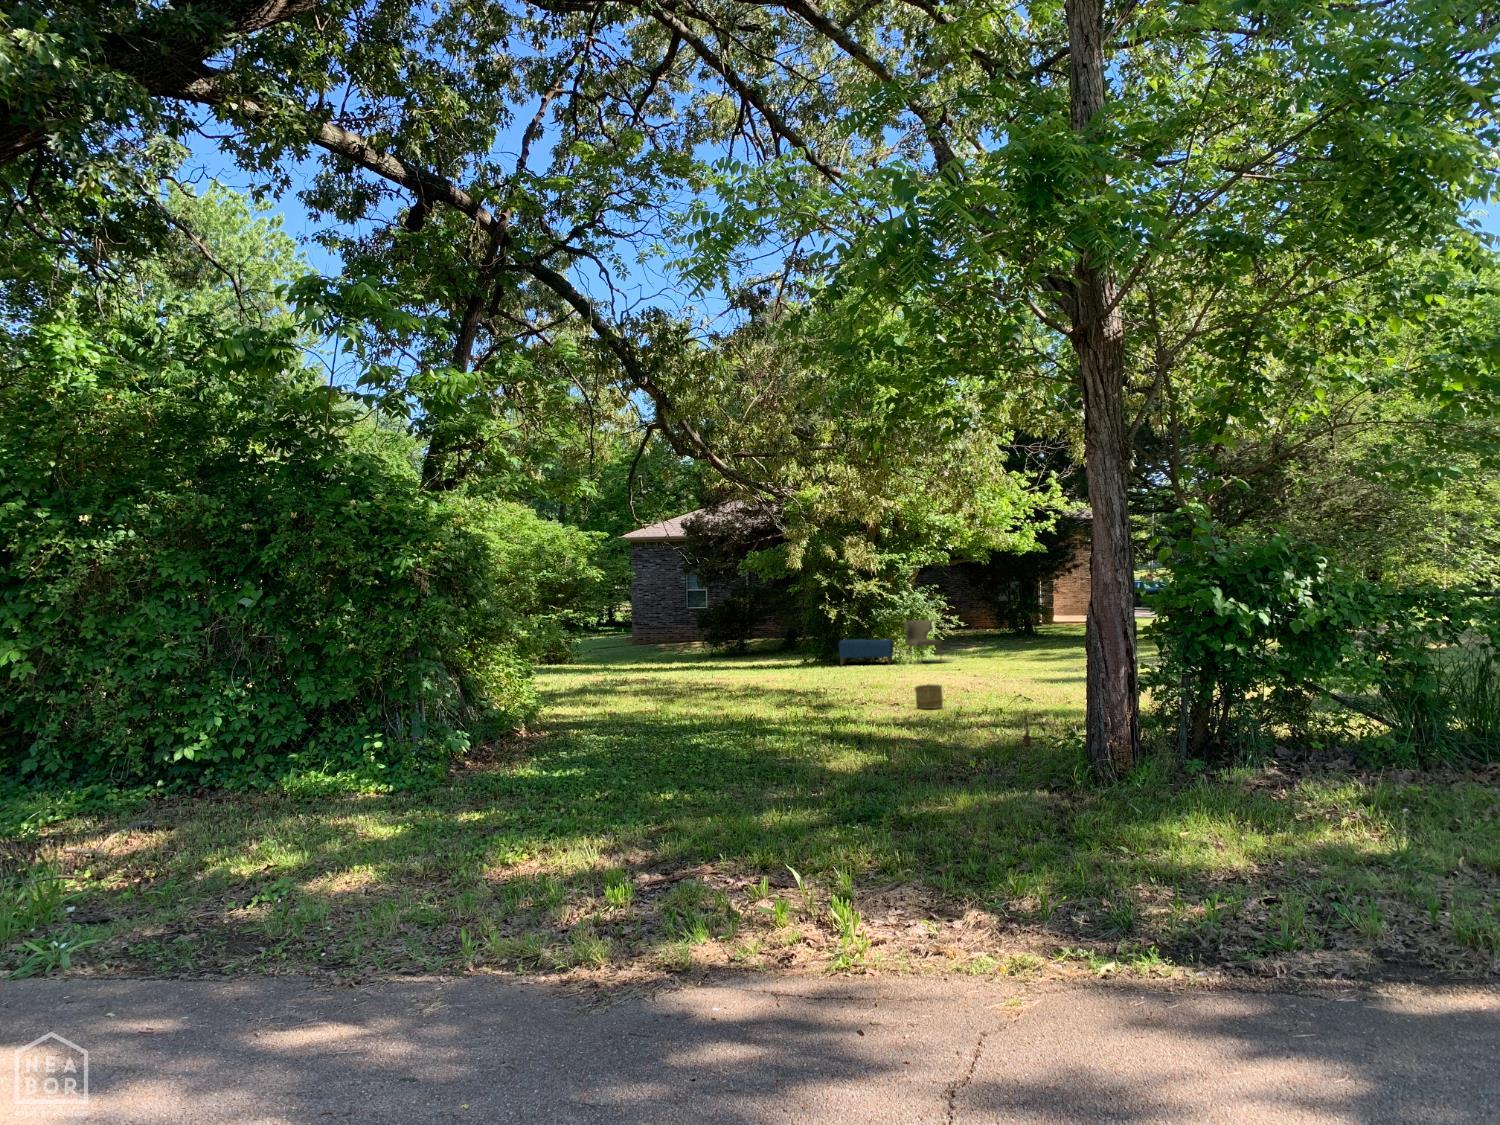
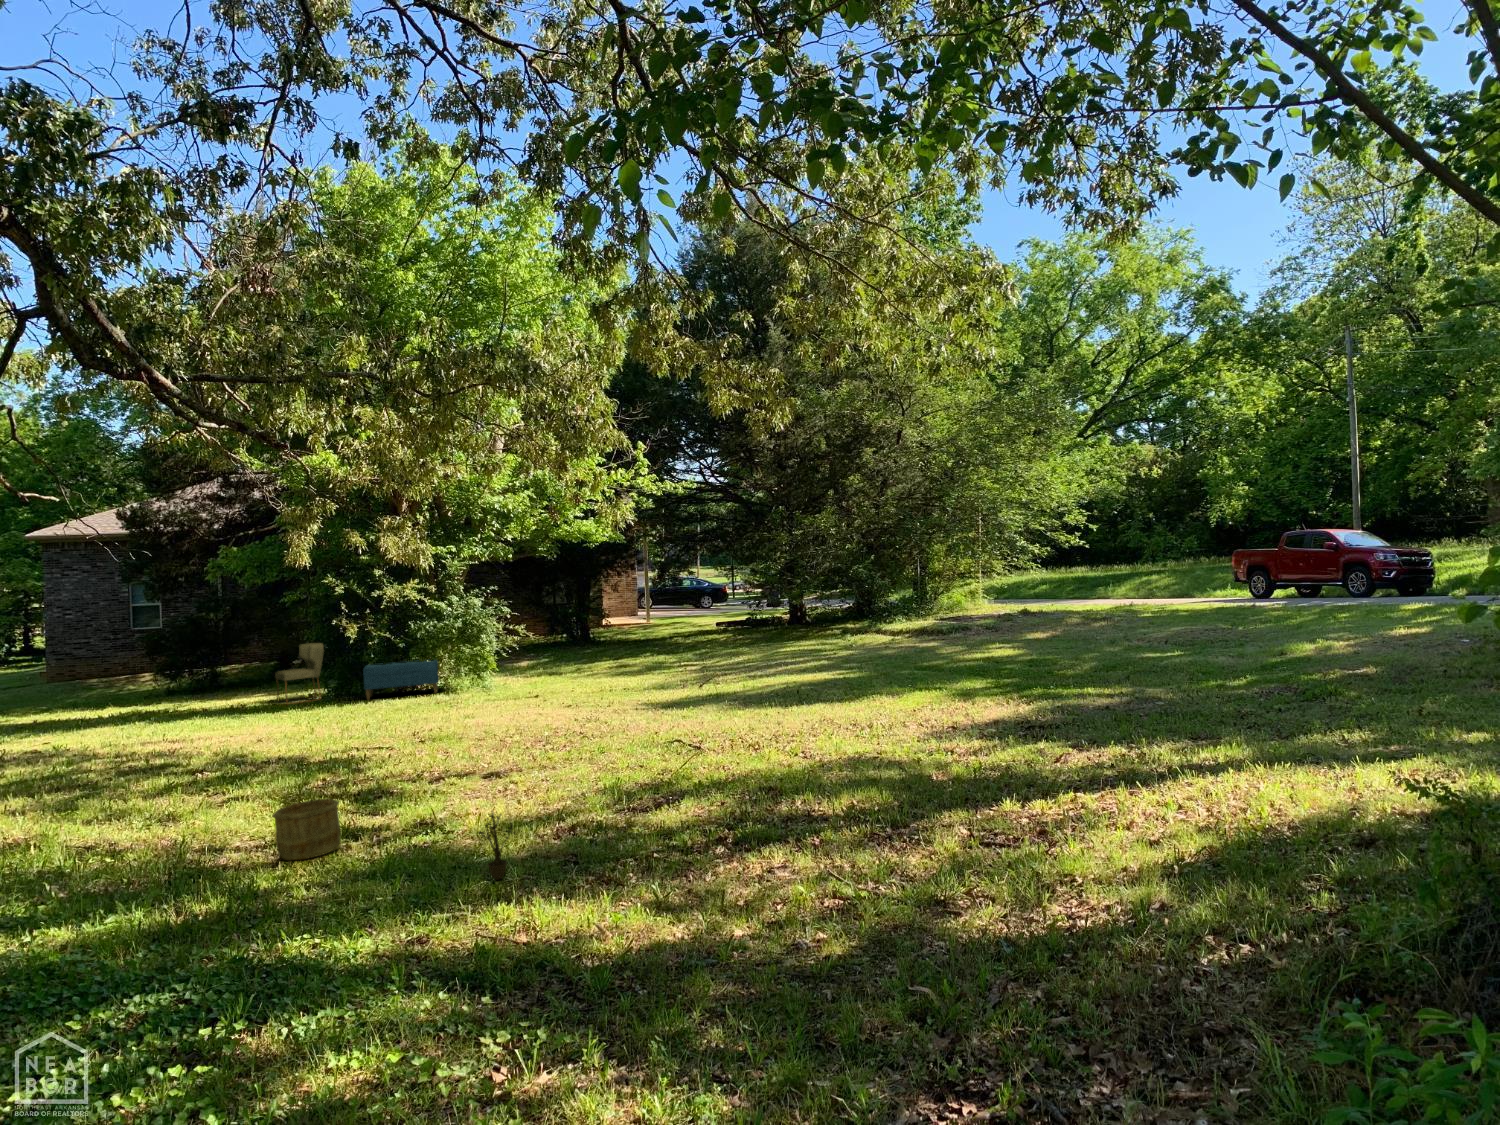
chair: present [904,620,942,664] -> present [275,643,324,705]
wooden bucket: present [915,685,943,709] -> present [272,799,341,860]
decorative plant: present [1018,710,1036,745] -> present [479,811,515,880]

